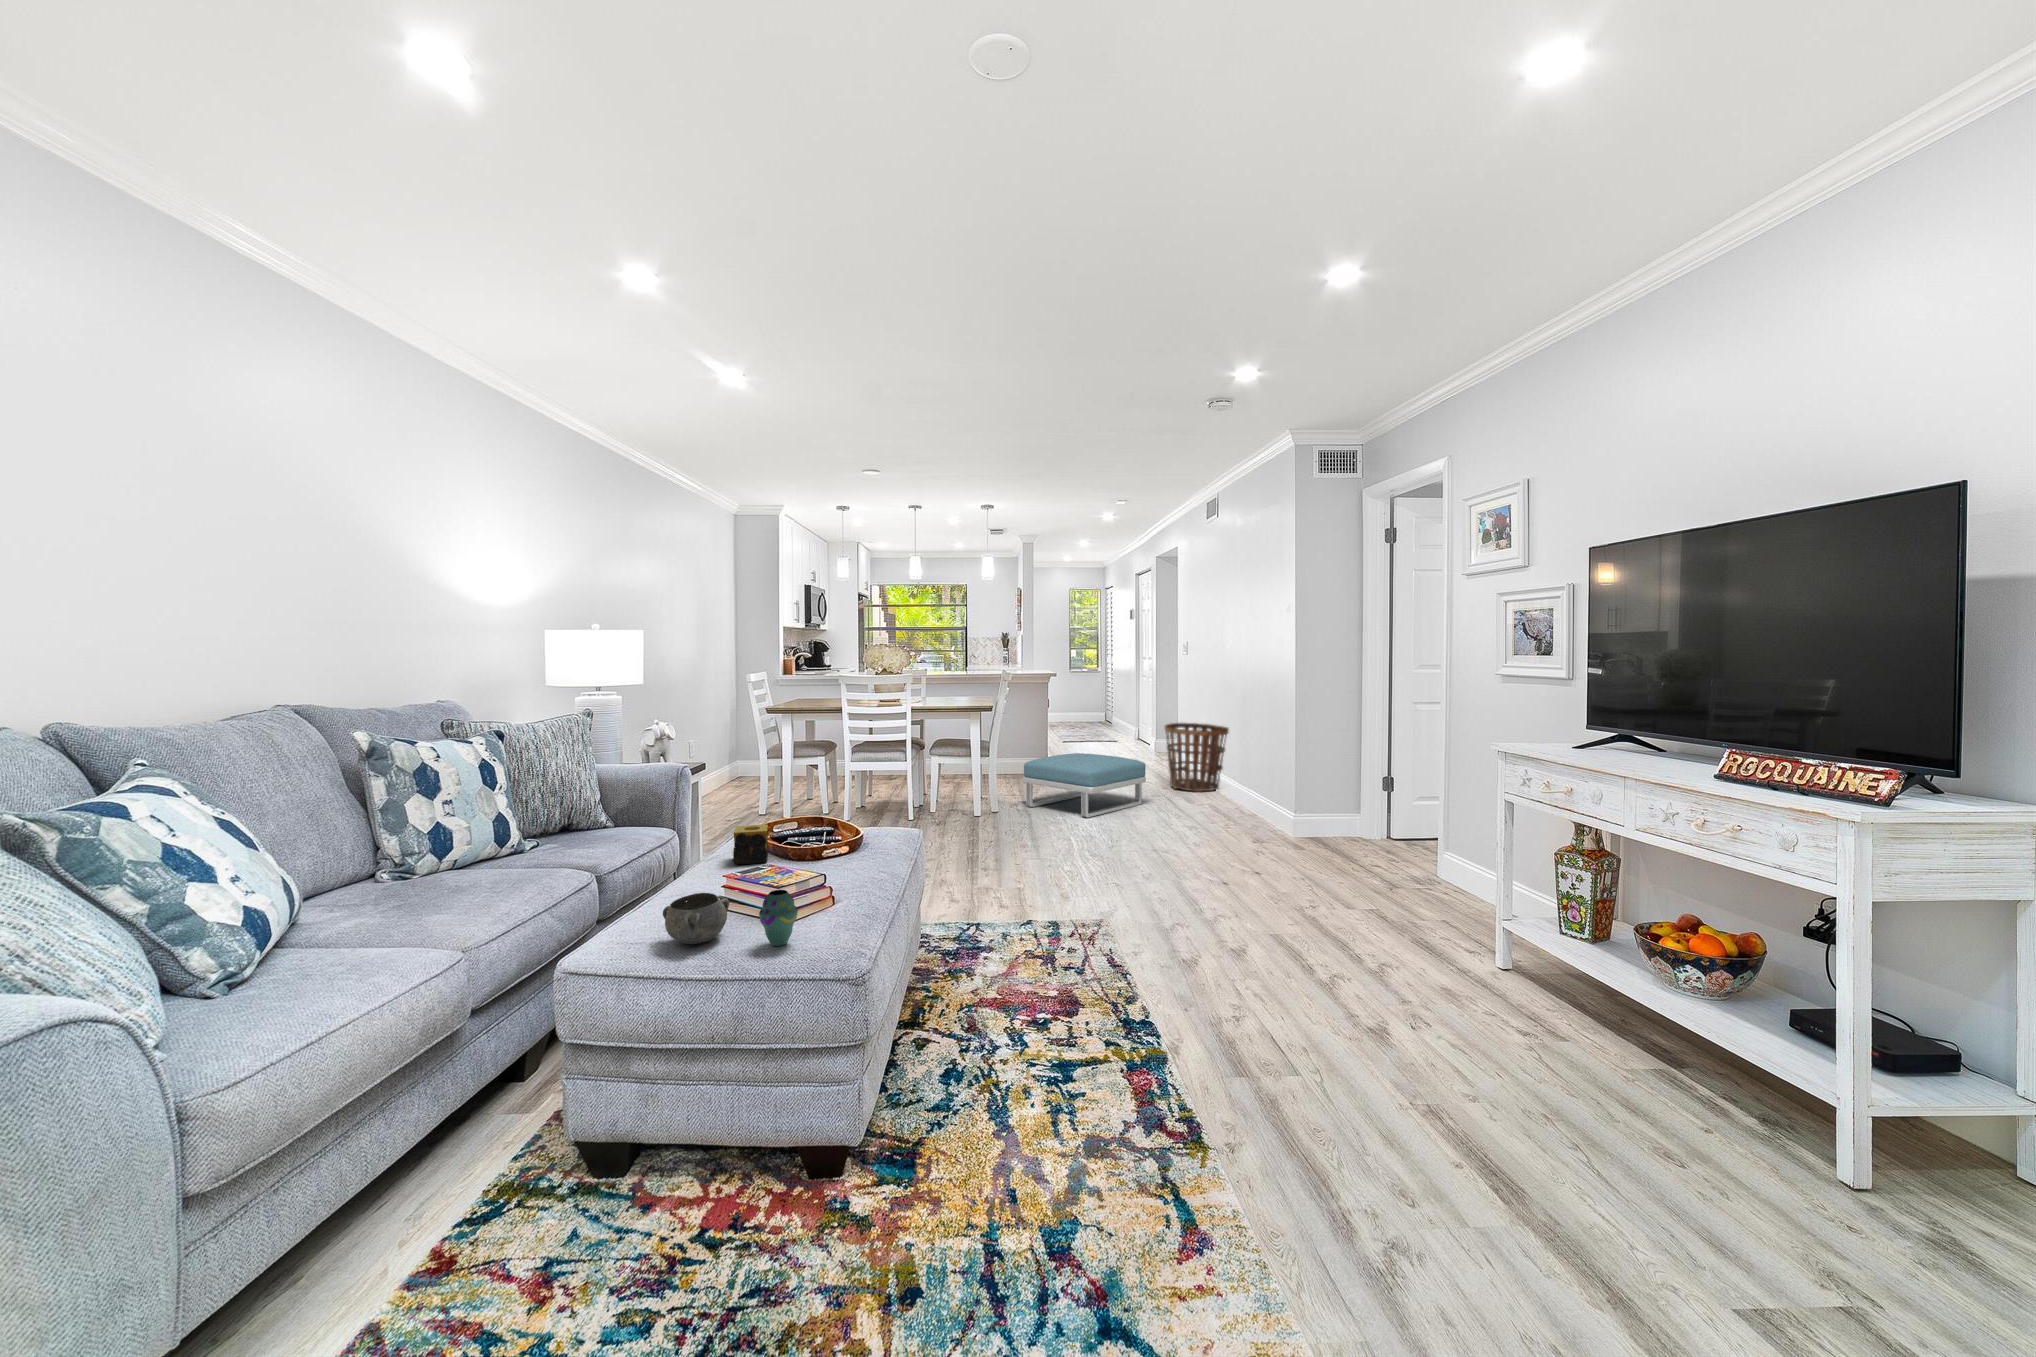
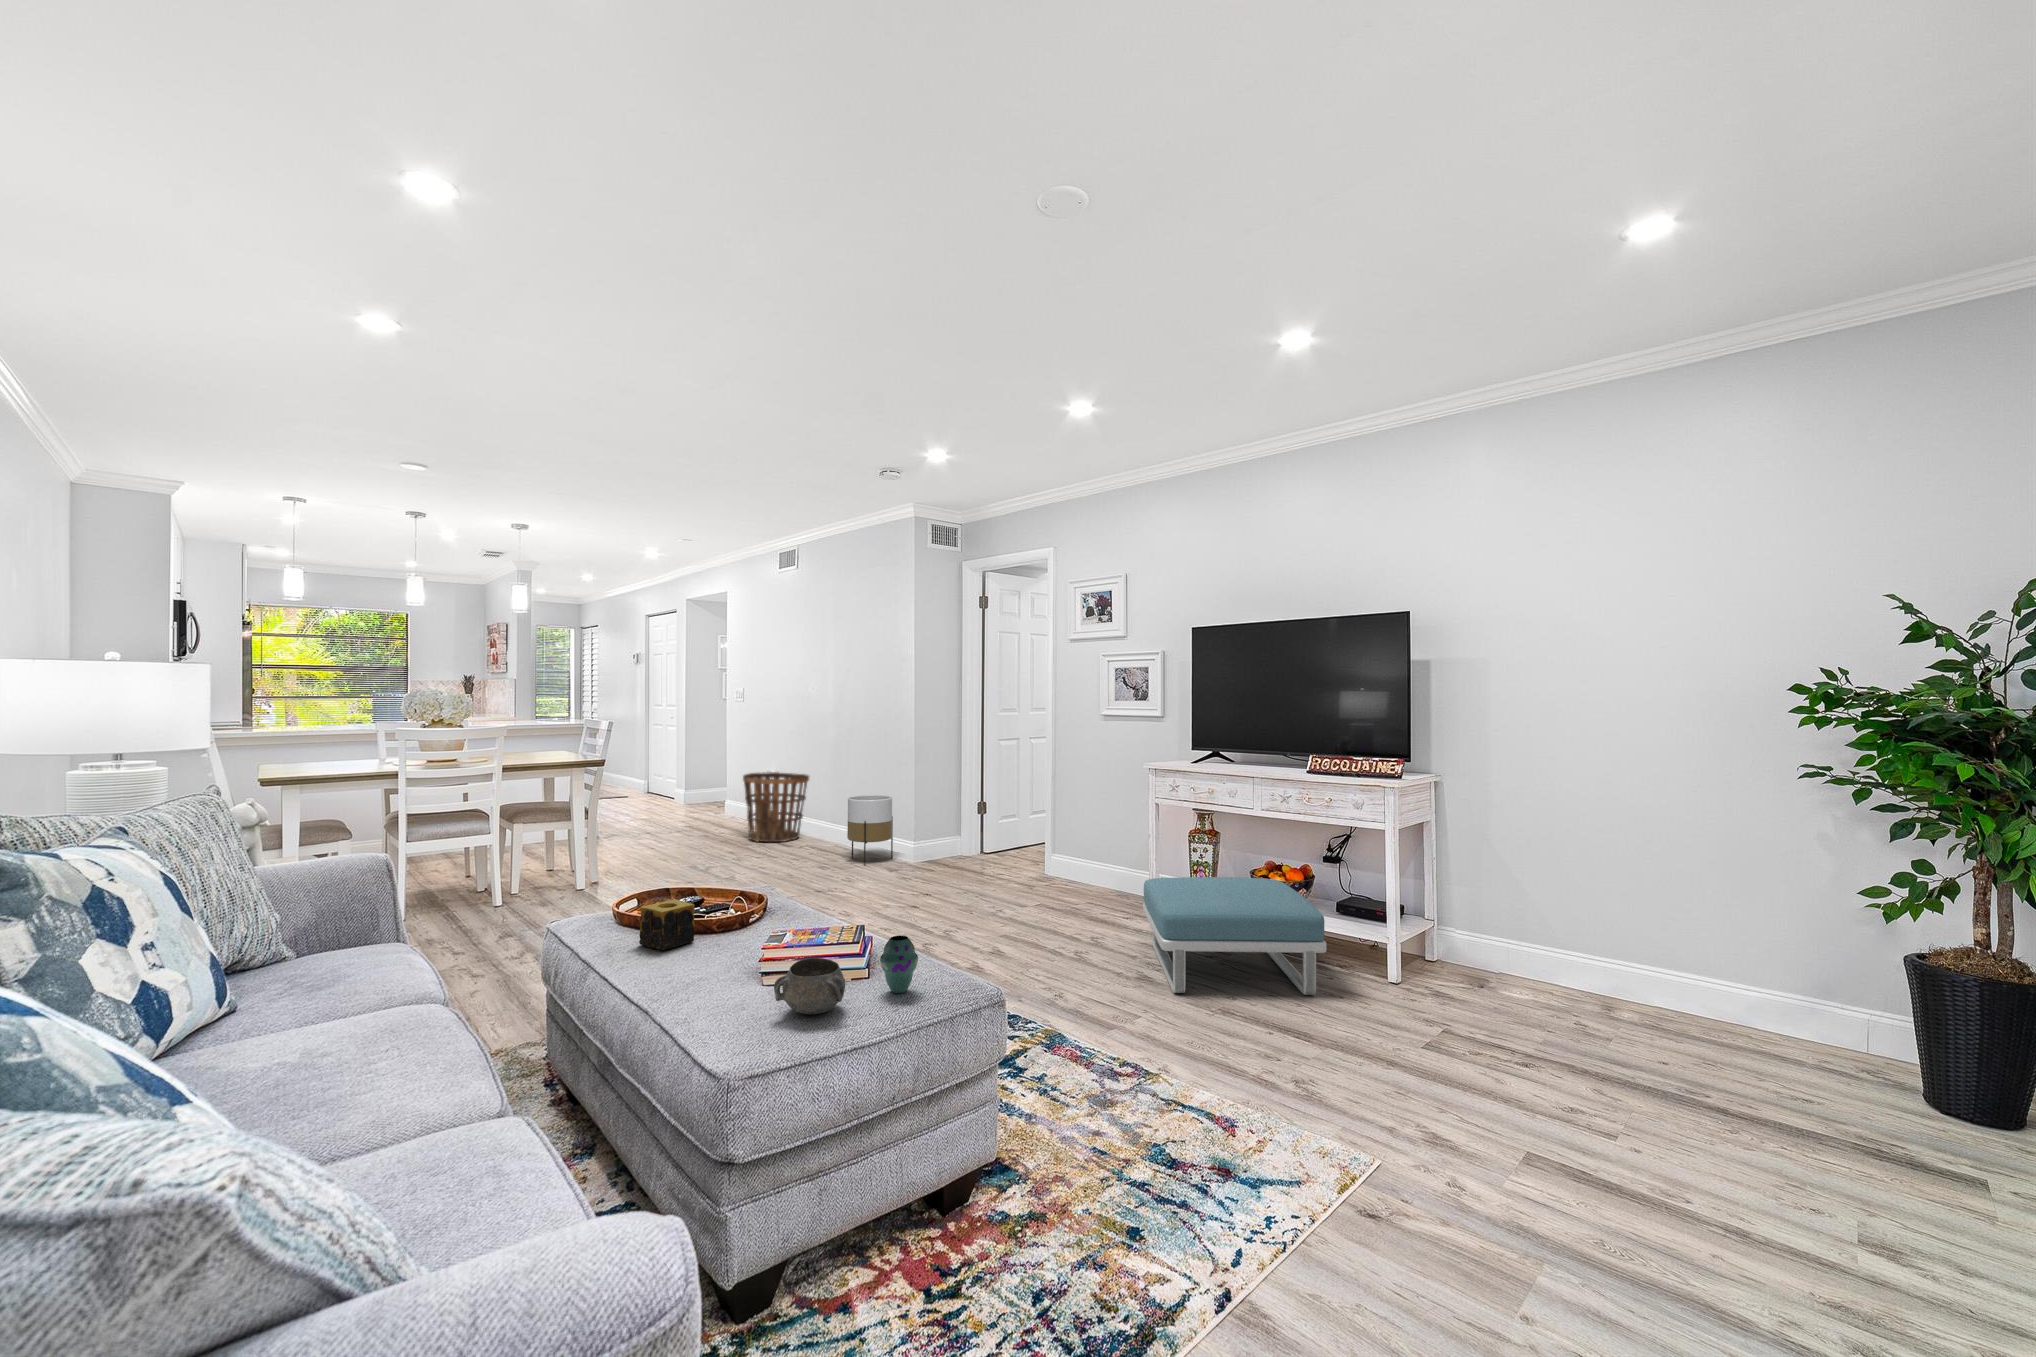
footstool: present [1023,753,1146,818] -> present [1143,877,1326,995]
planter: none [1228,753,1279,826] -> present [847,795,893,865]

